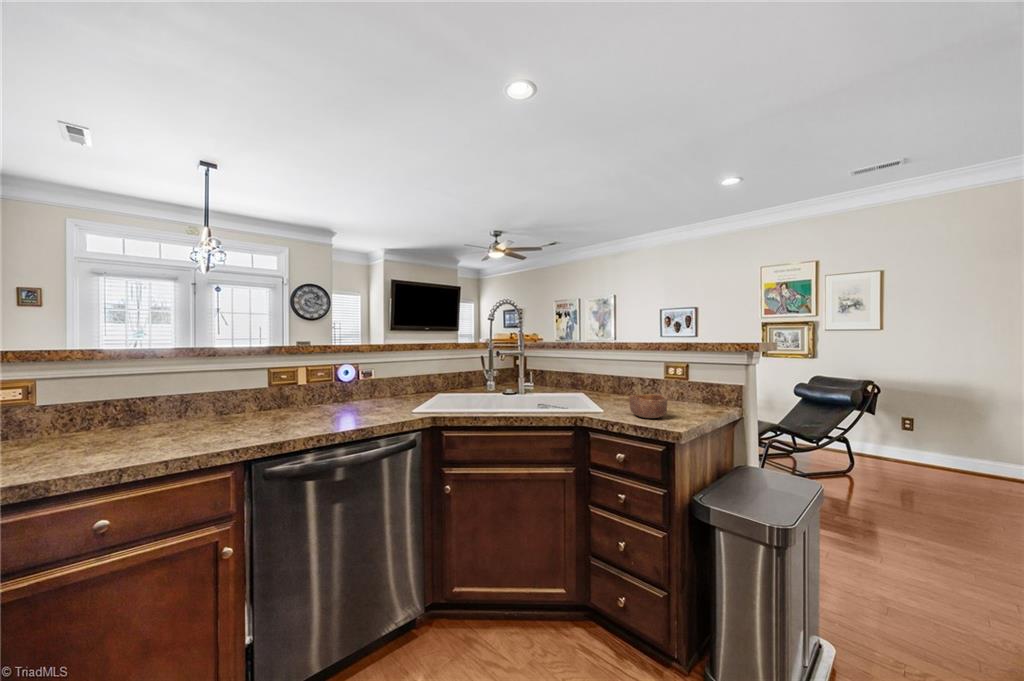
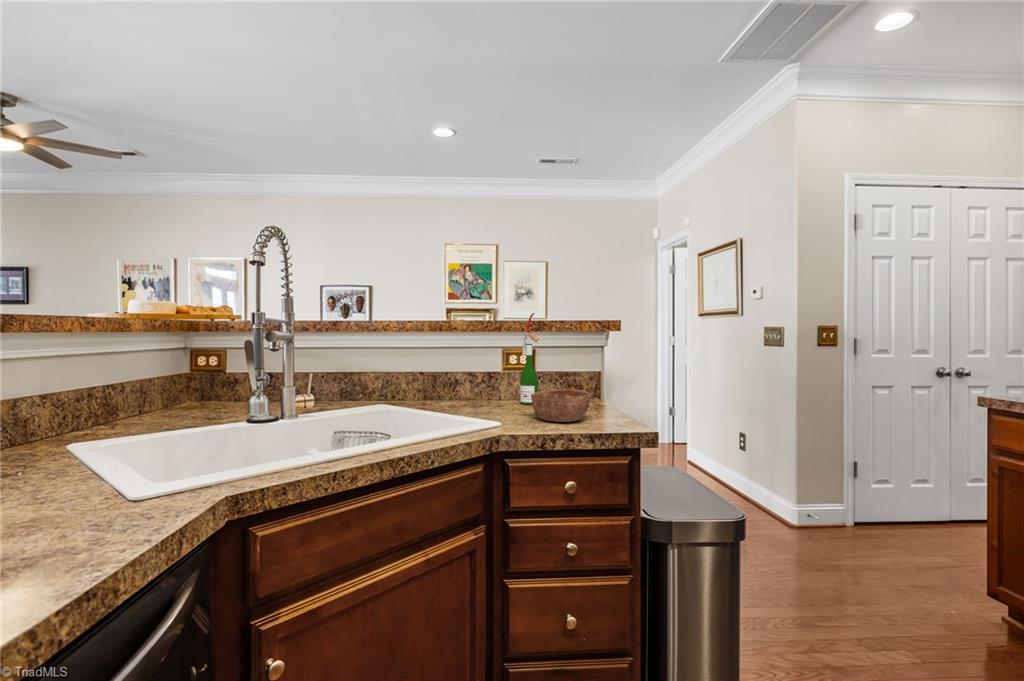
wine bottle: none [662,336,680,406] -> present [520,313,539,404]

